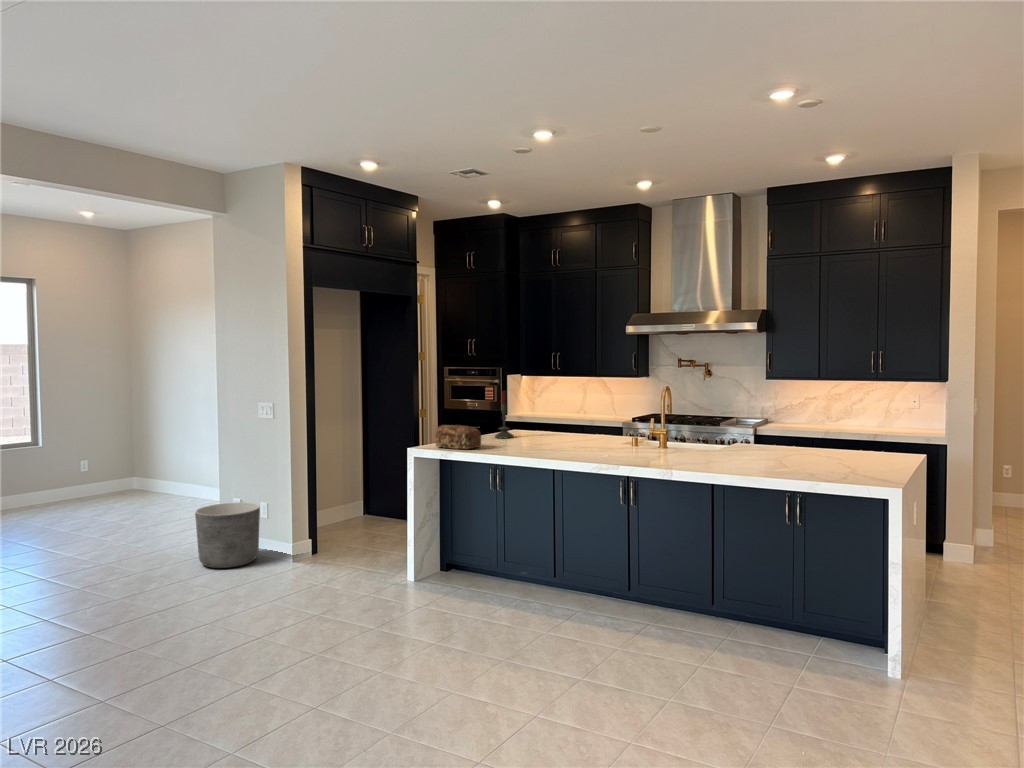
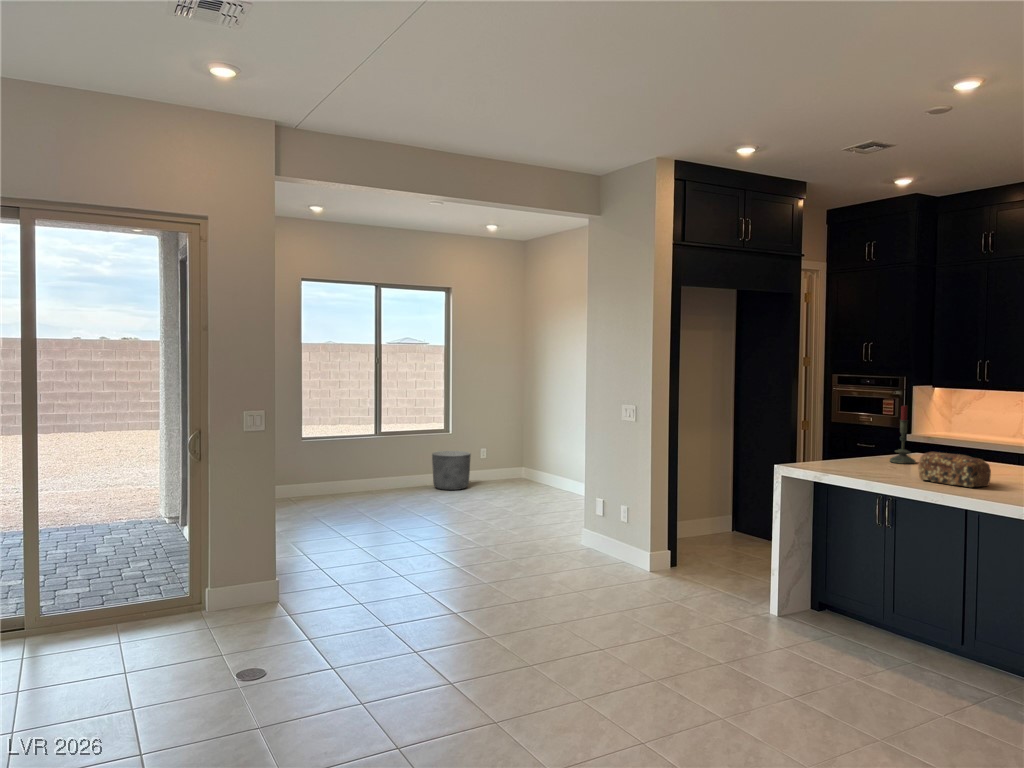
bread loaf: present [435,425,481,449] -> present [918,452,991,487]
planter: present [195,502,260,568] -> present [432,451,471,490]

